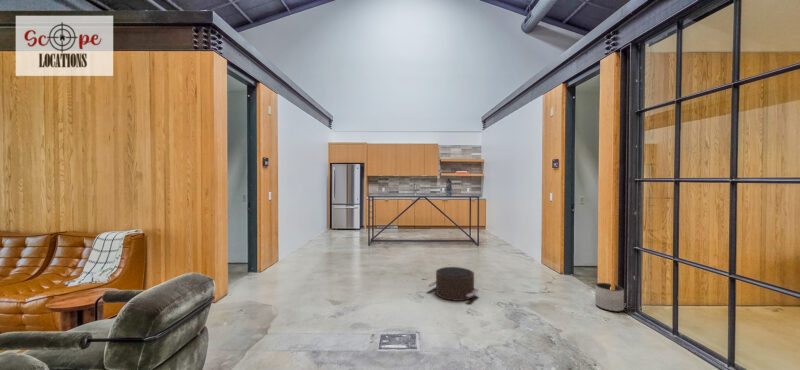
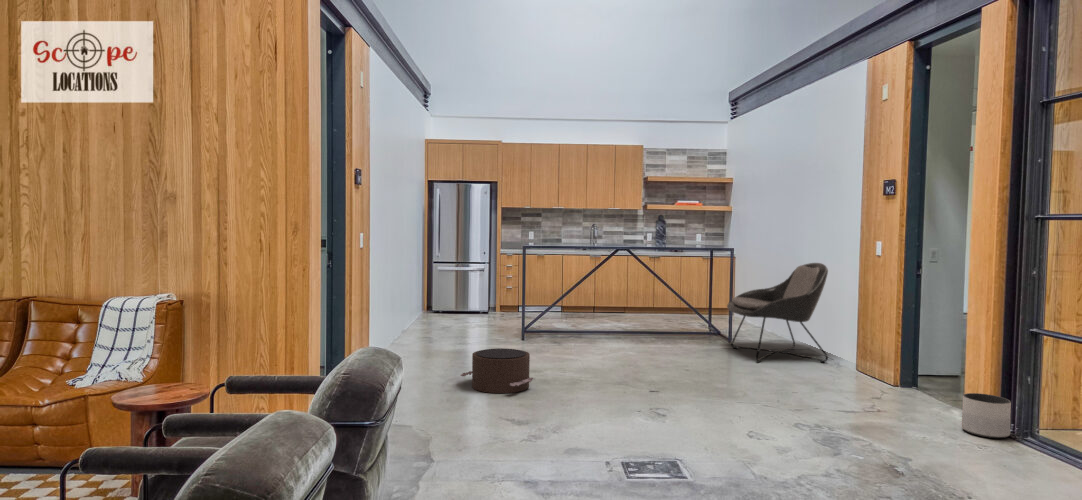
lounge chair: none [475,204,527,258] -> present [727,263,828,363]
pouf: present [429,267,479,301] -> present [460,348,533,393]

